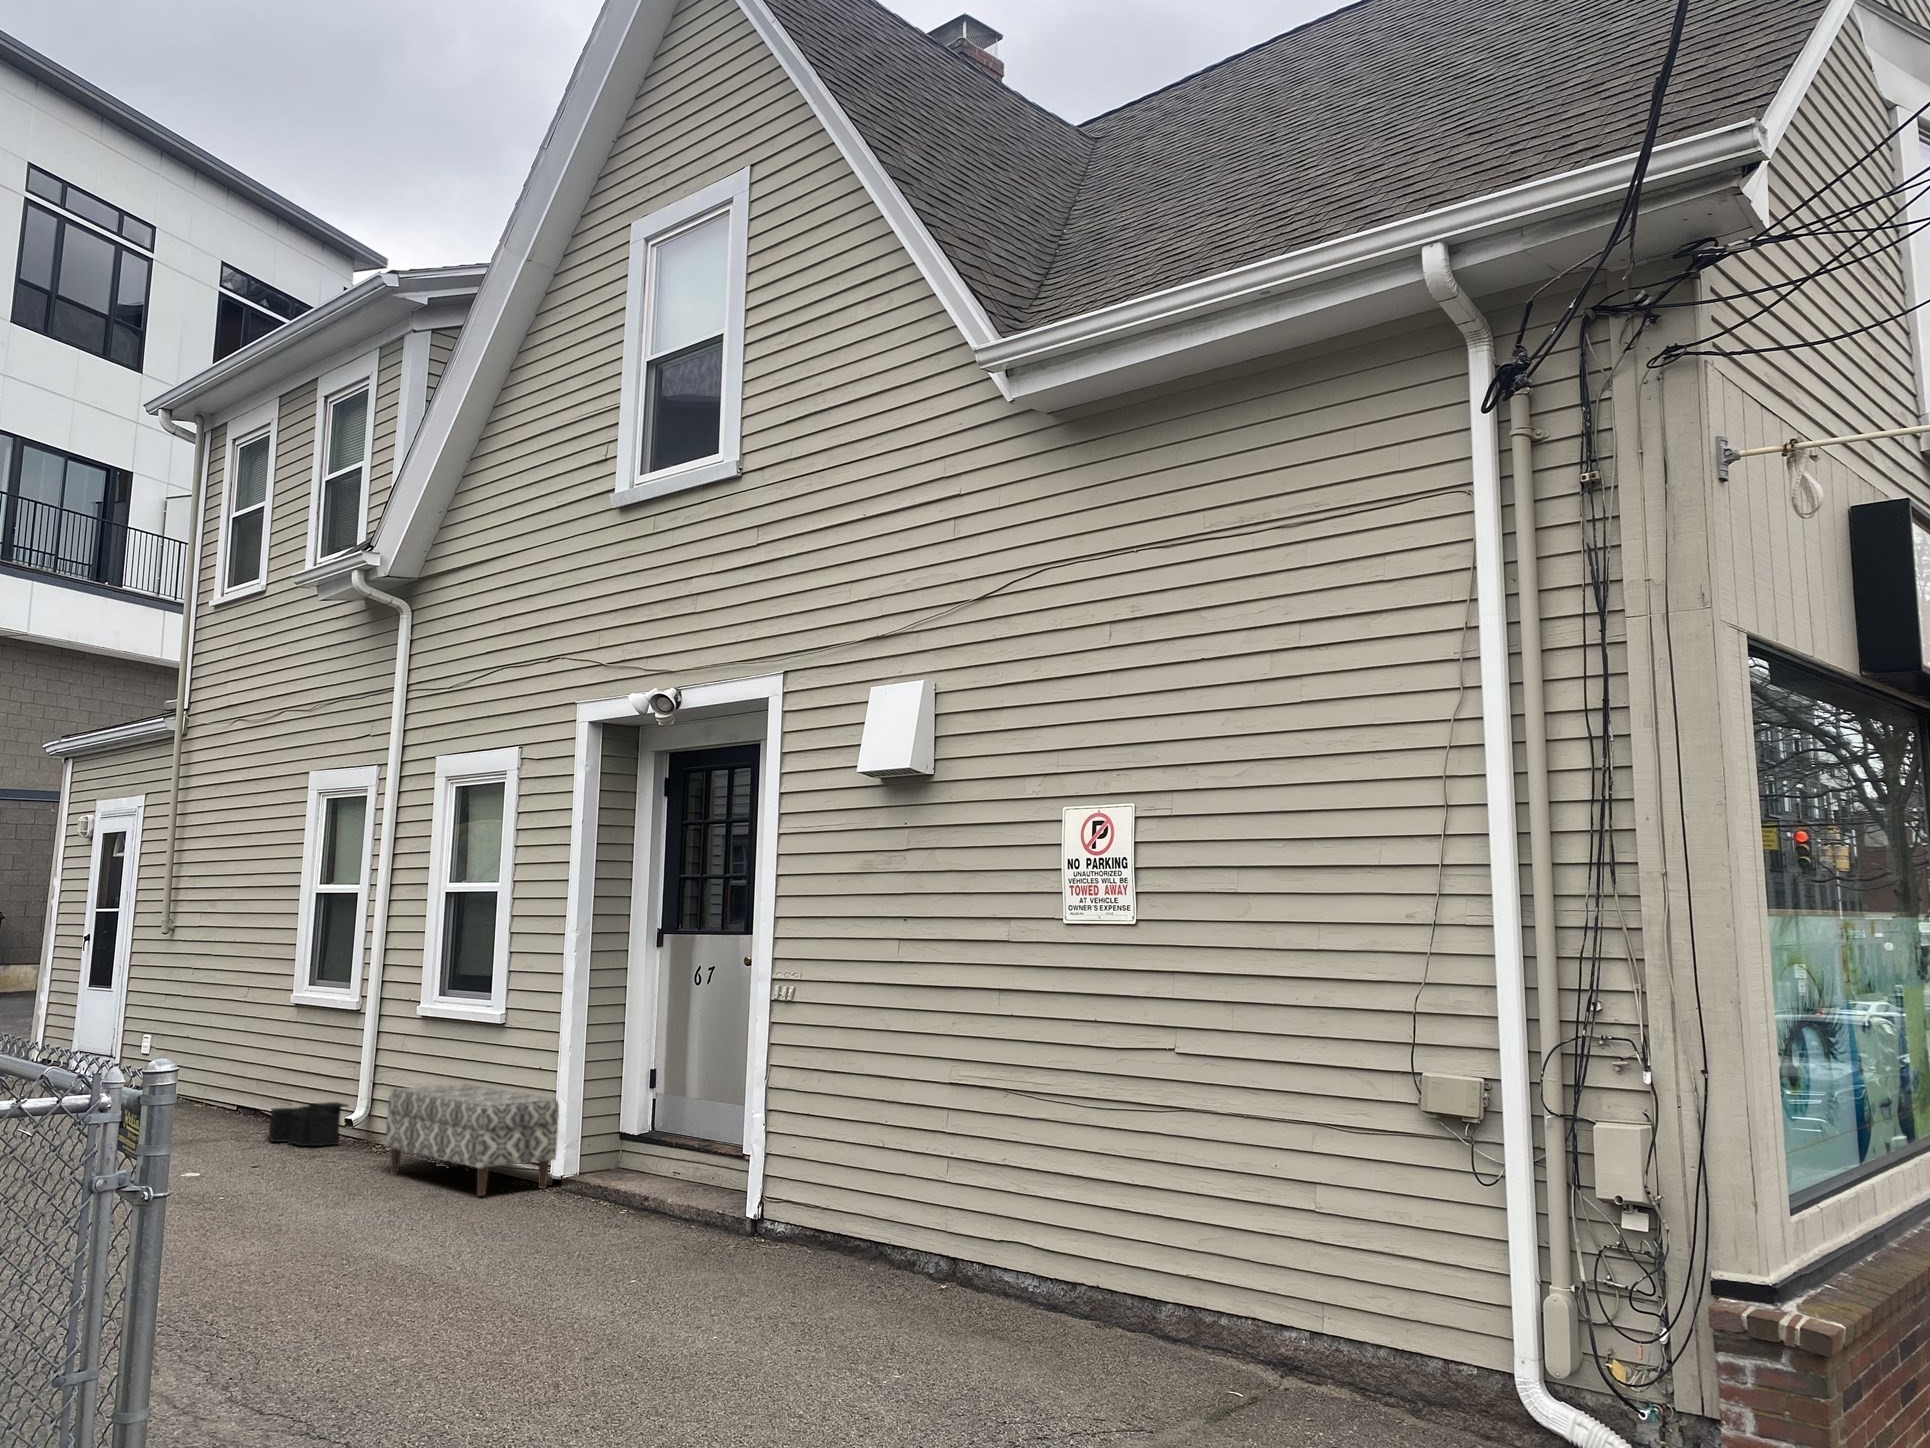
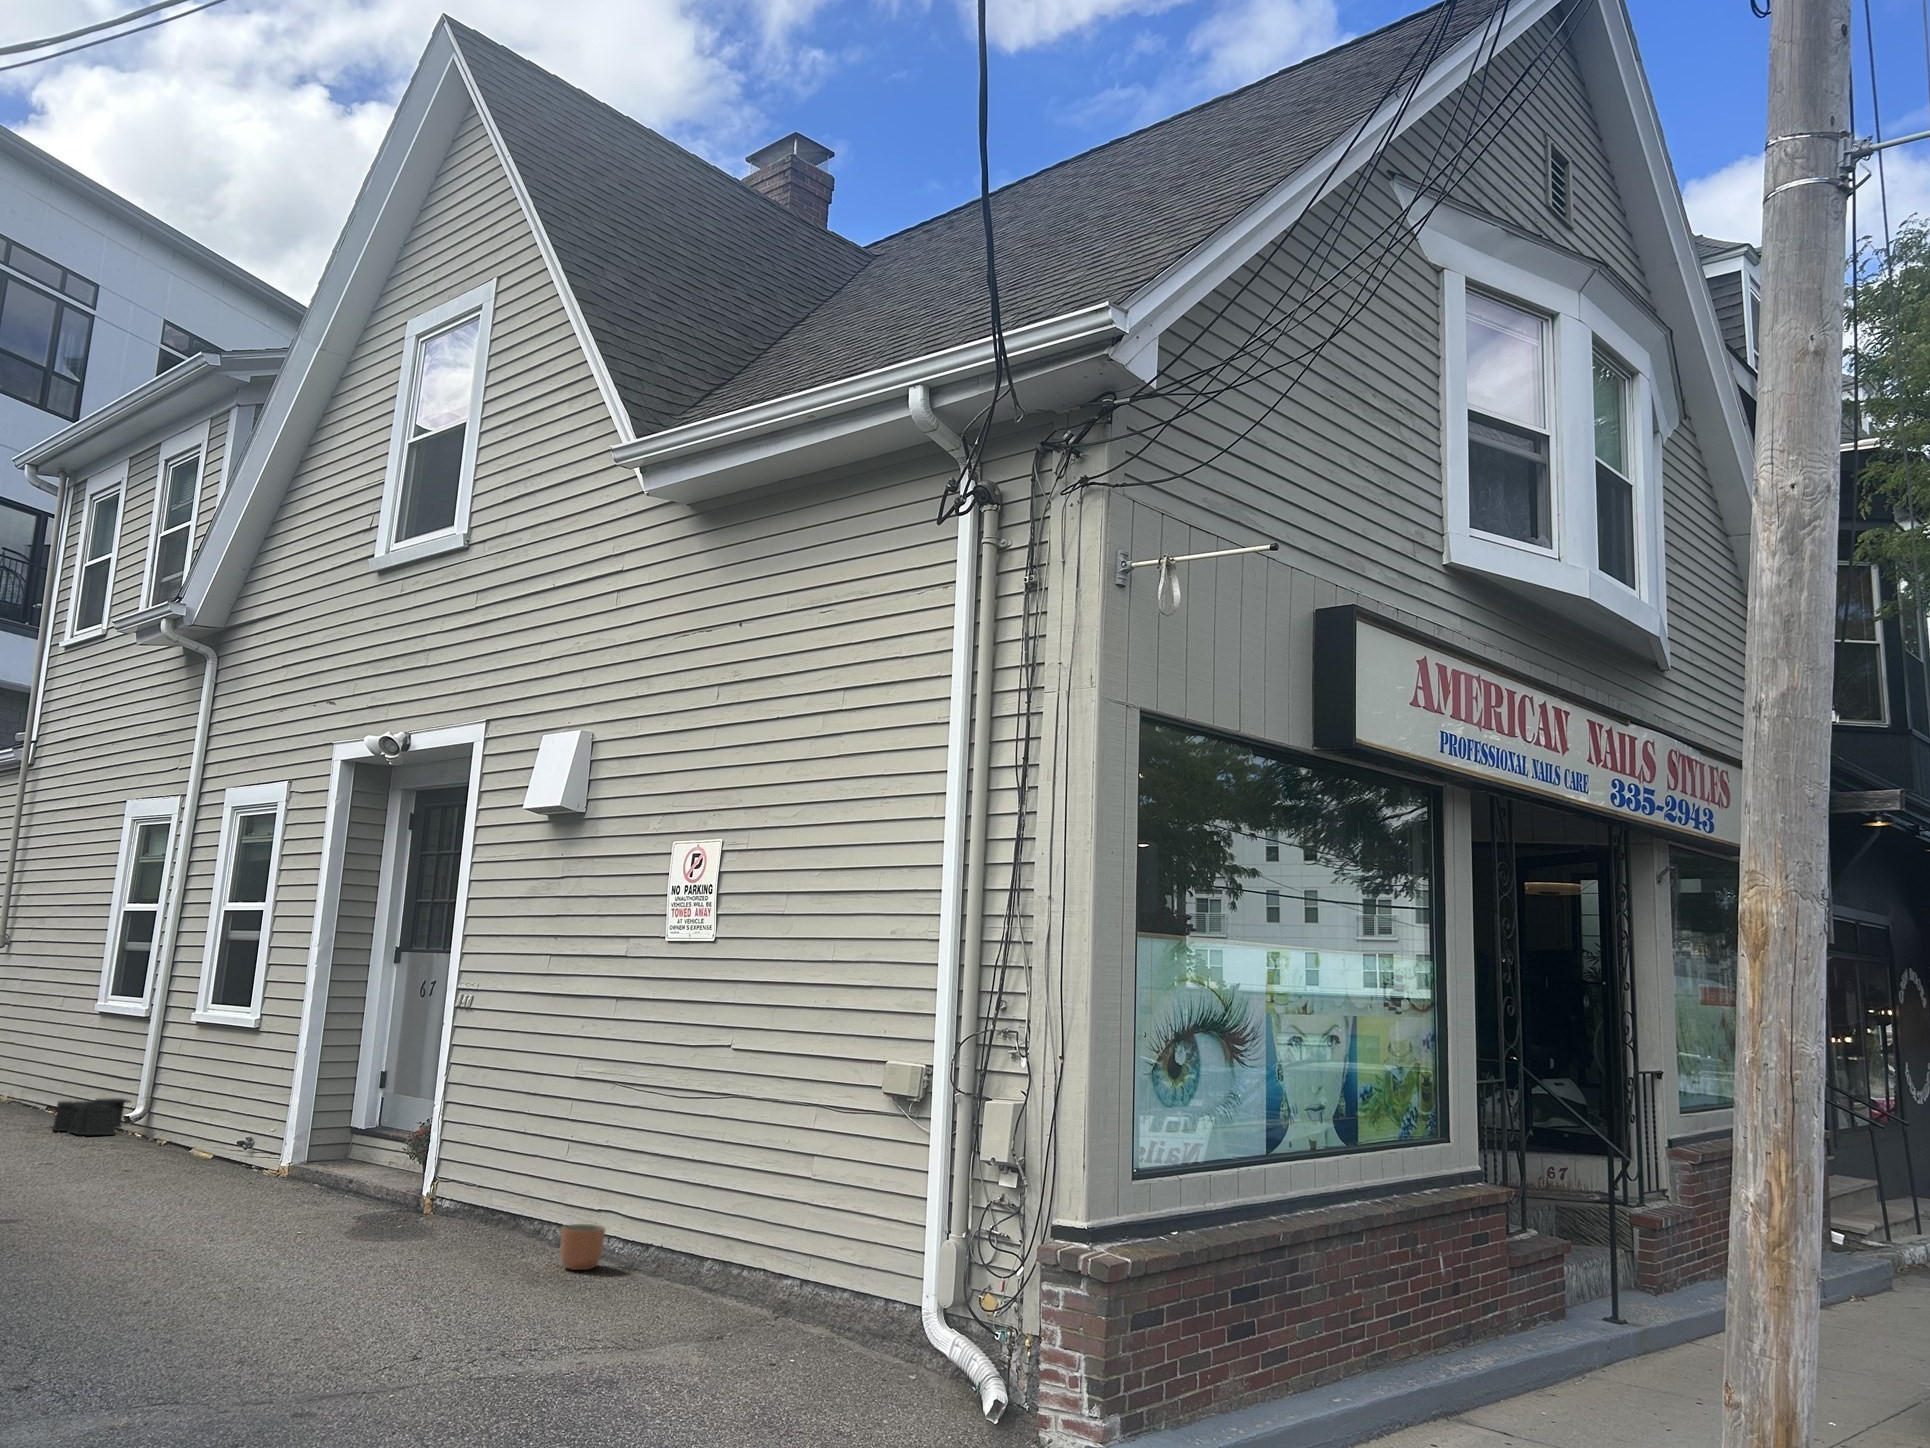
bench: present [385,1084,559,1196] -> none [140,1081,291,1176]
planter: none [963,1258,1013,1314] -> present [560,1224,605,1270]

